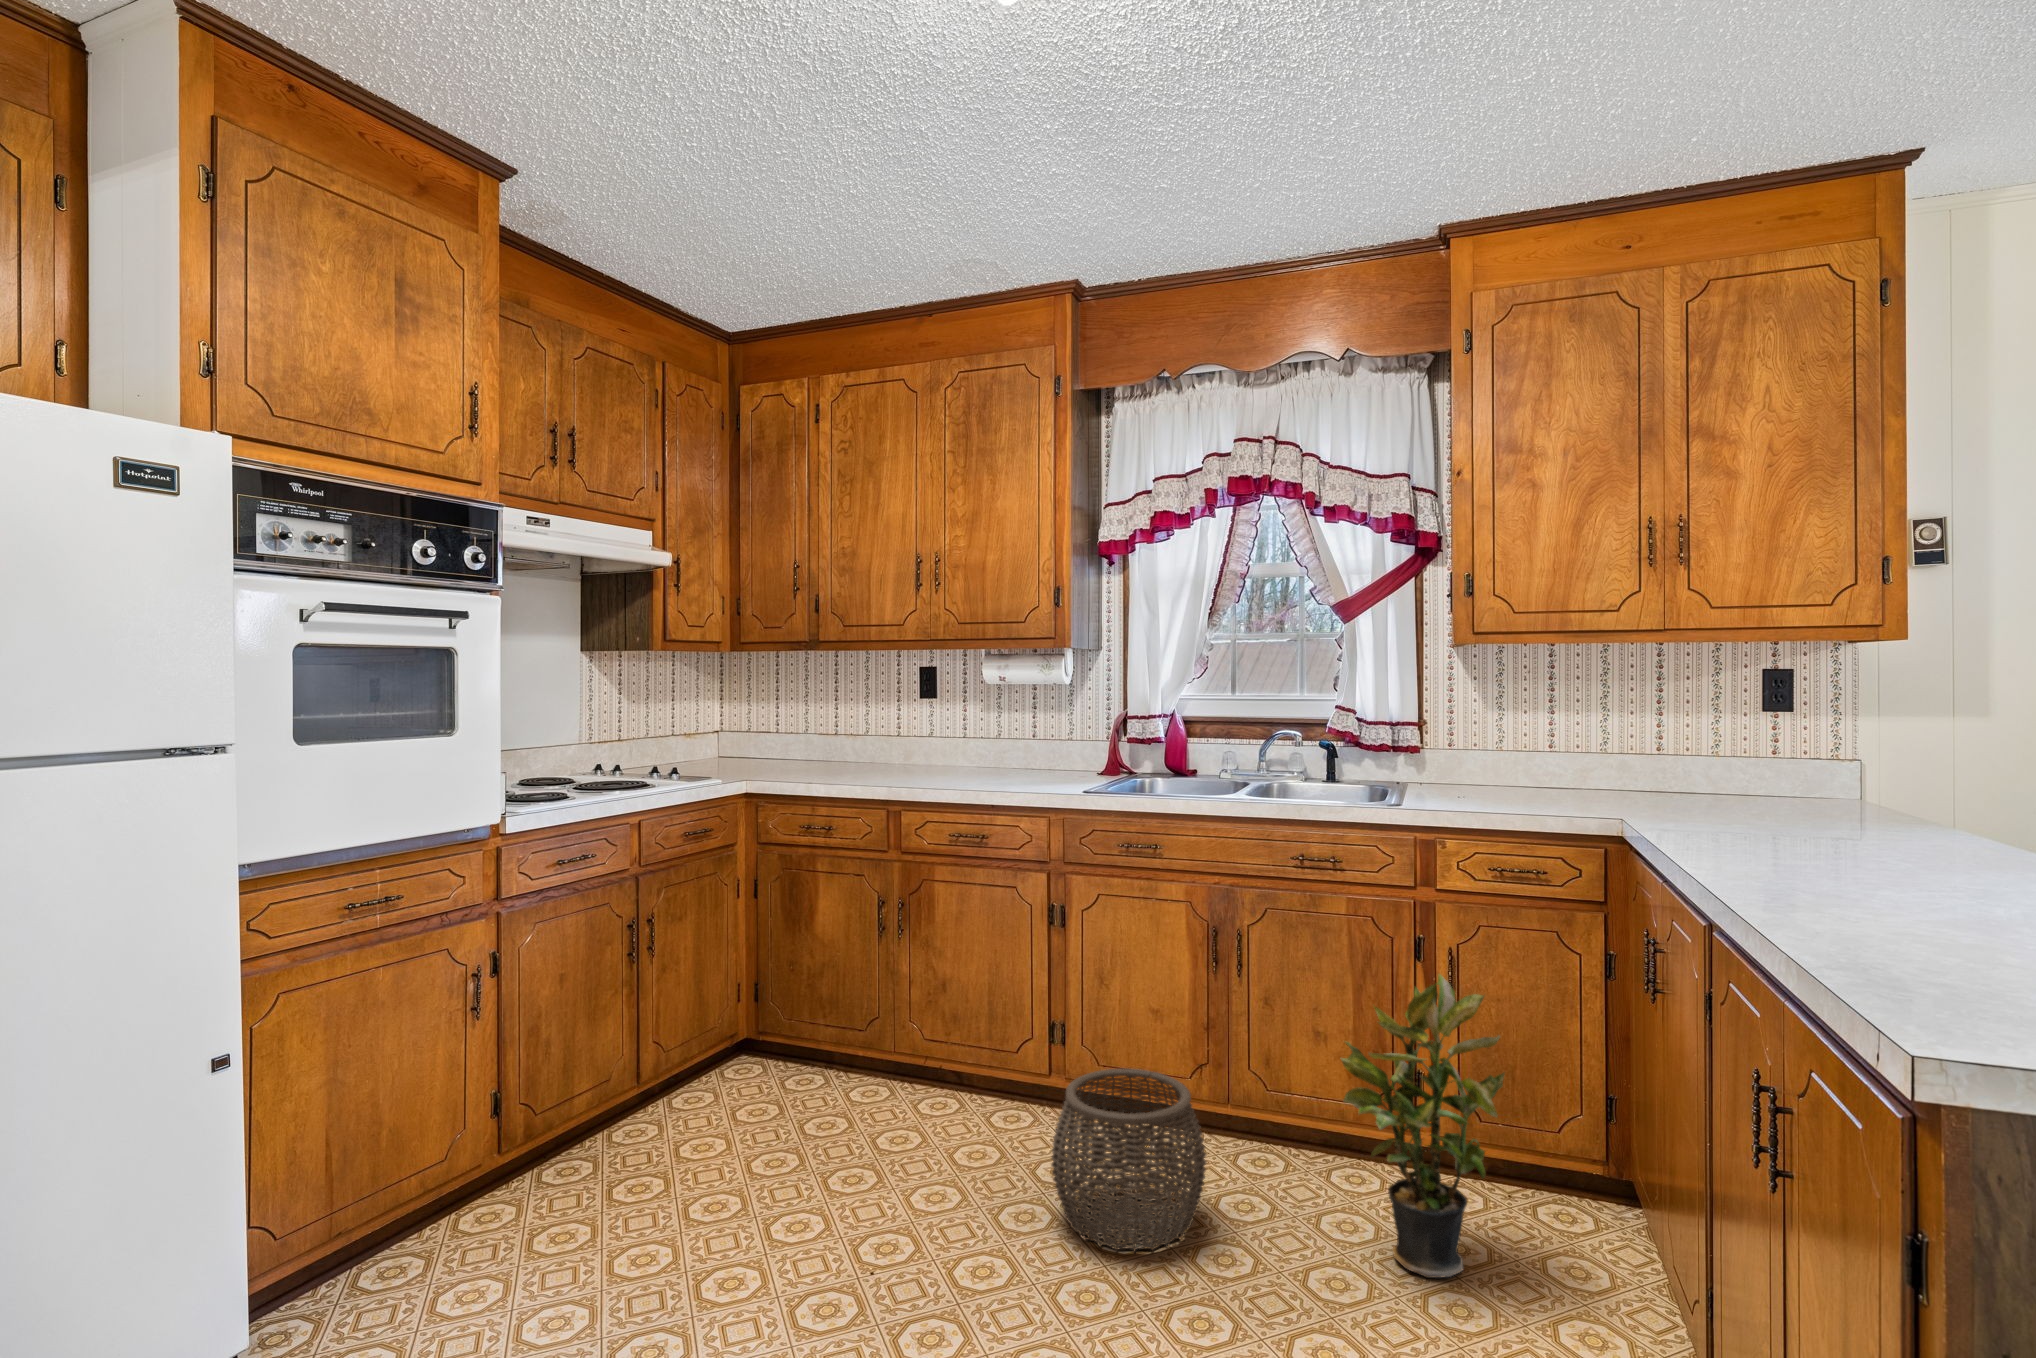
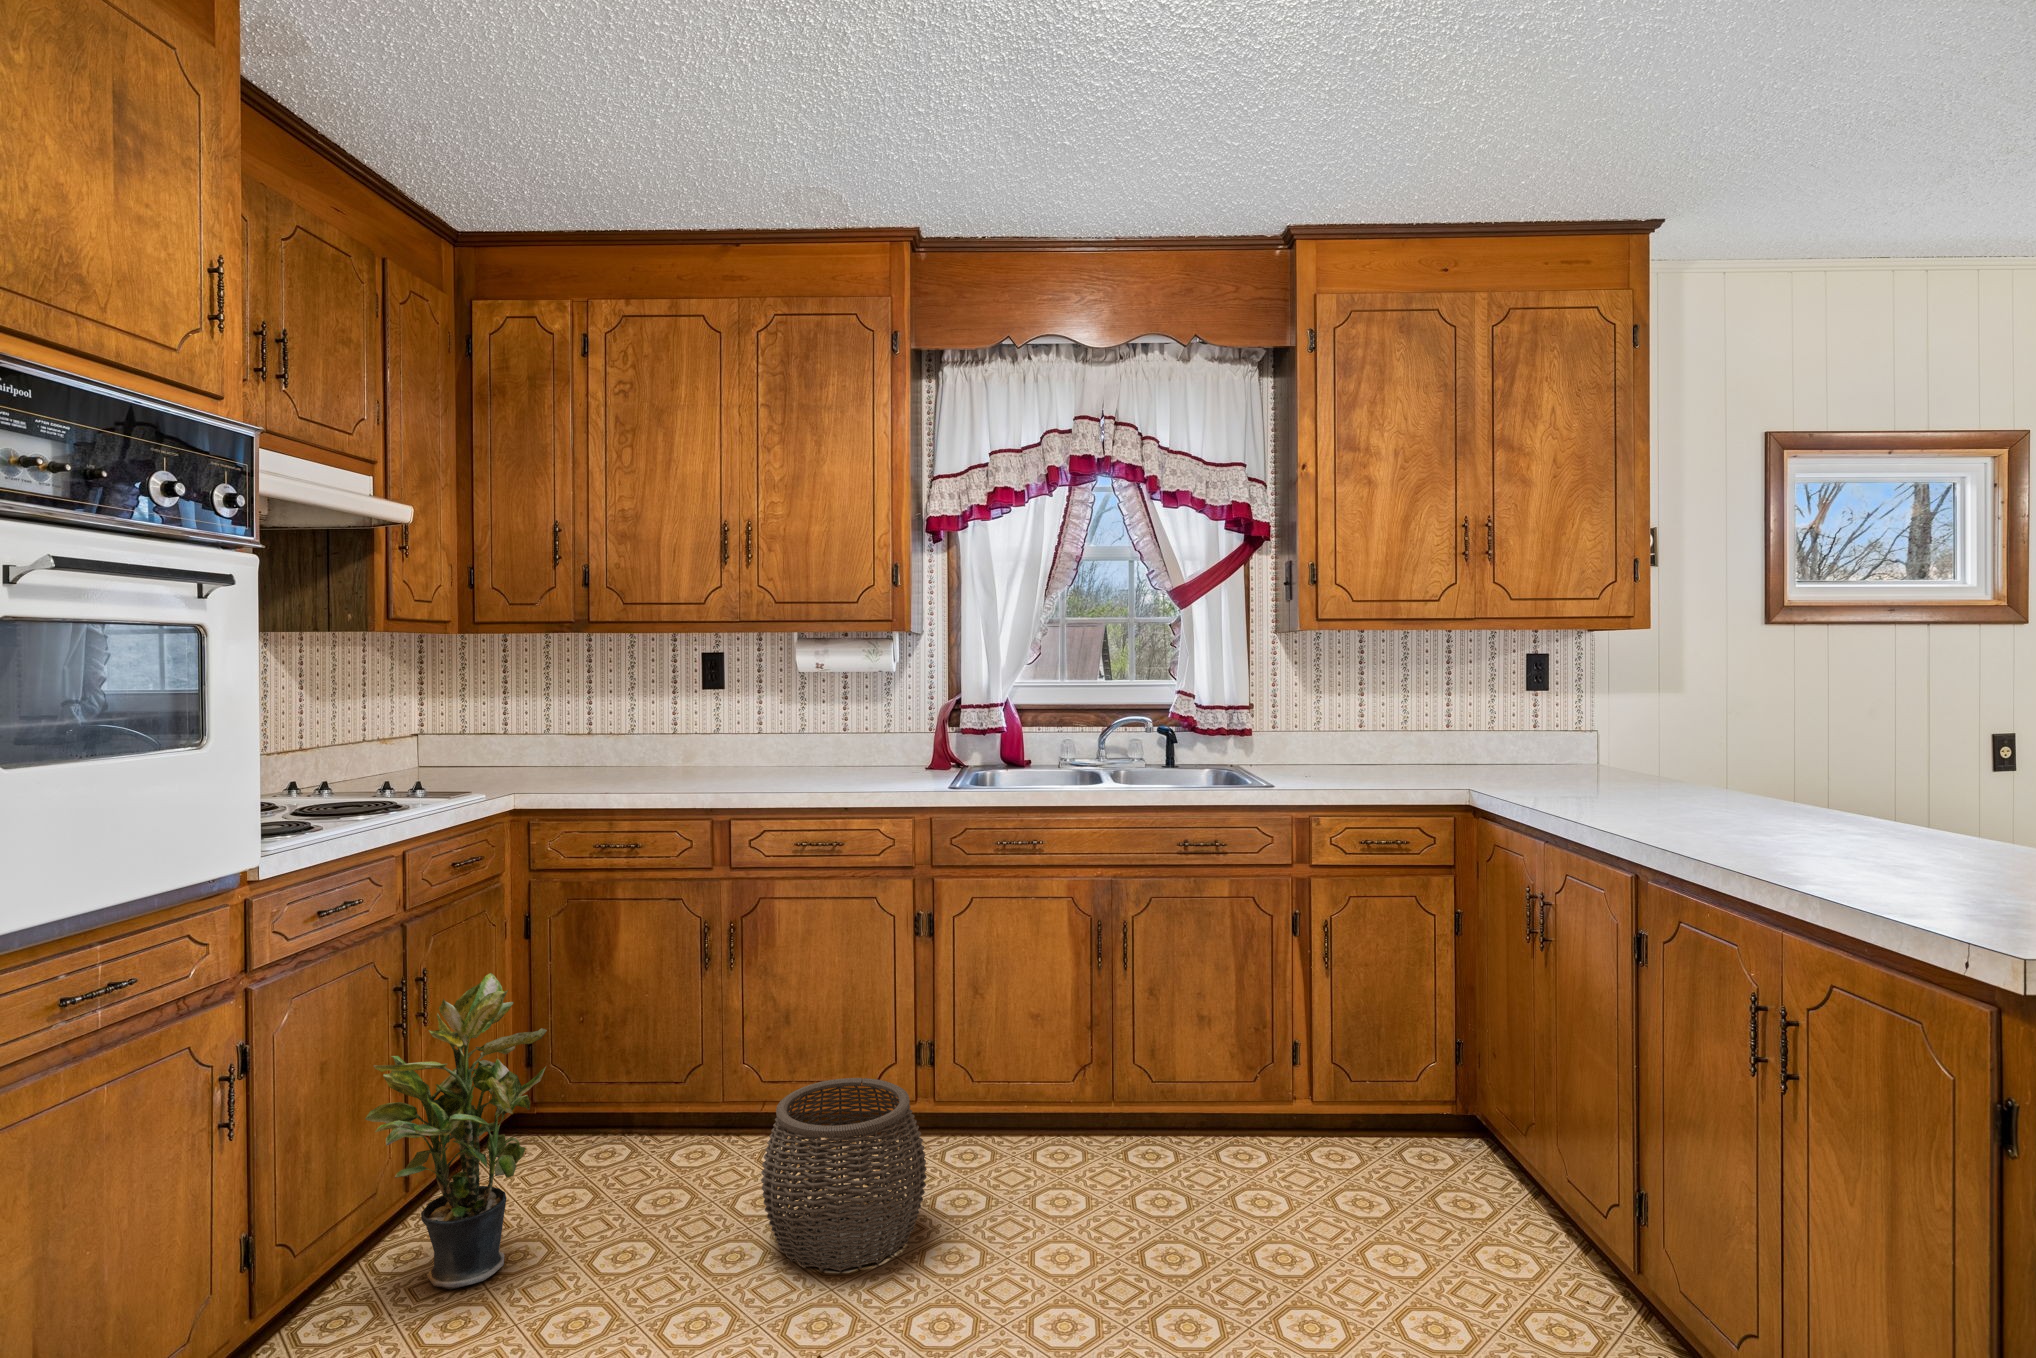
potted plant: present [1341,974,1504,1278] -> present [365,973,547,1290]

